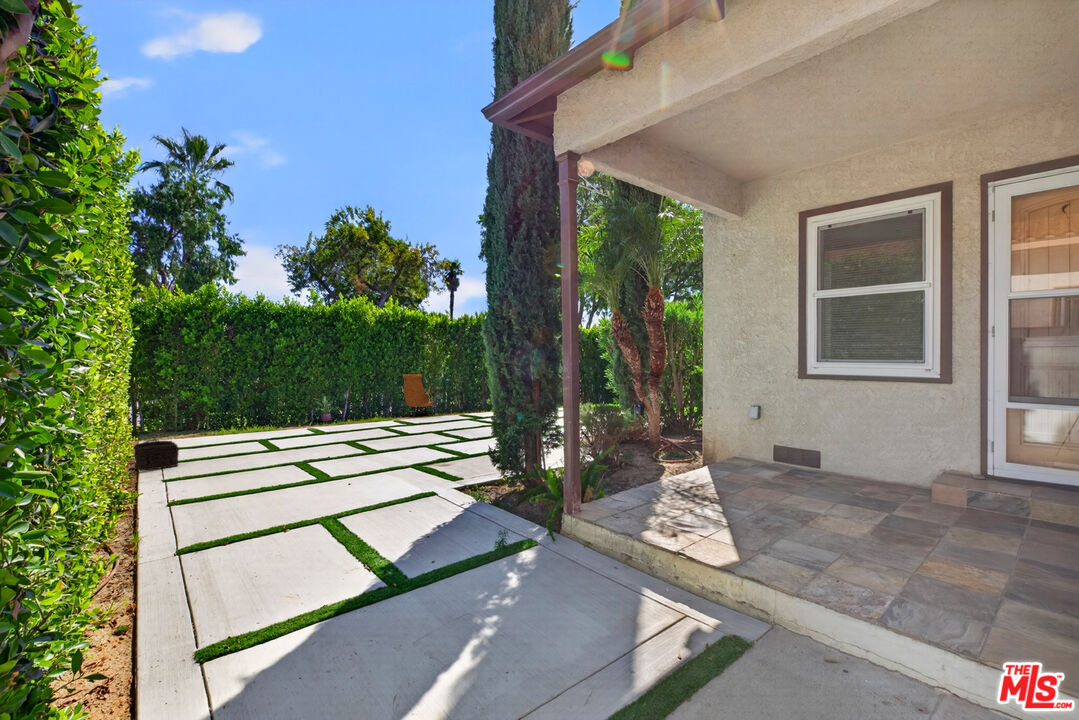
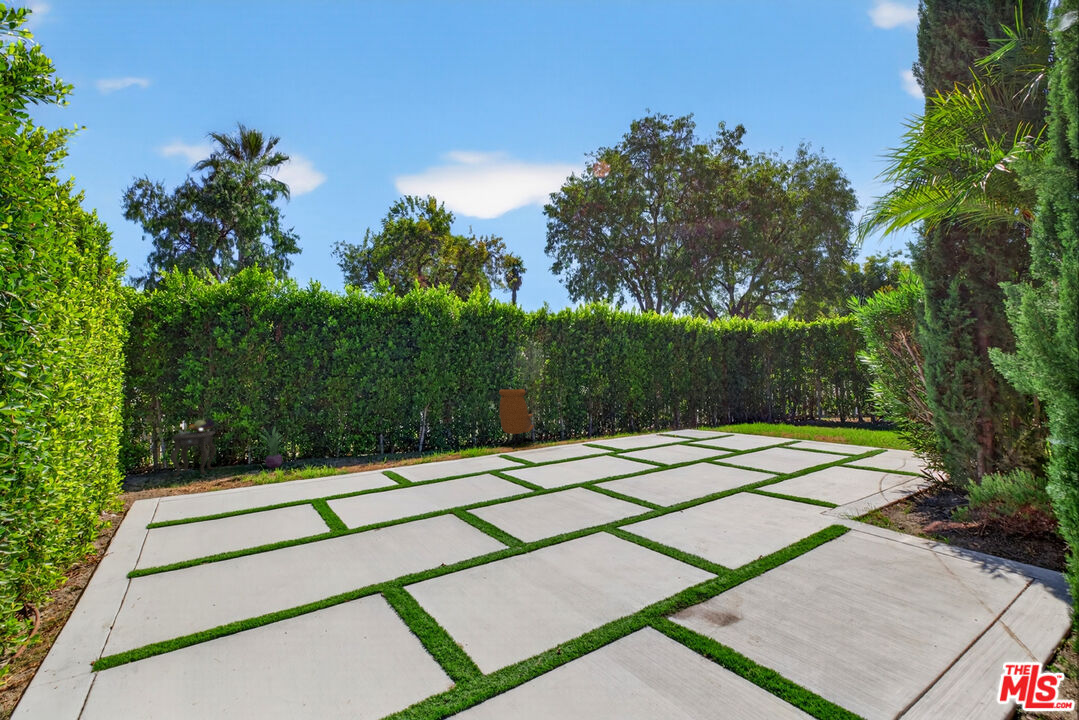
side table: none [150,394,185,435] -> present [170,419,216,476]
decorative plant: present [321,397,331,422] -> present [263,427,285,468]
basket: present [134,439,179,471] -> none [71,518,174,591]

